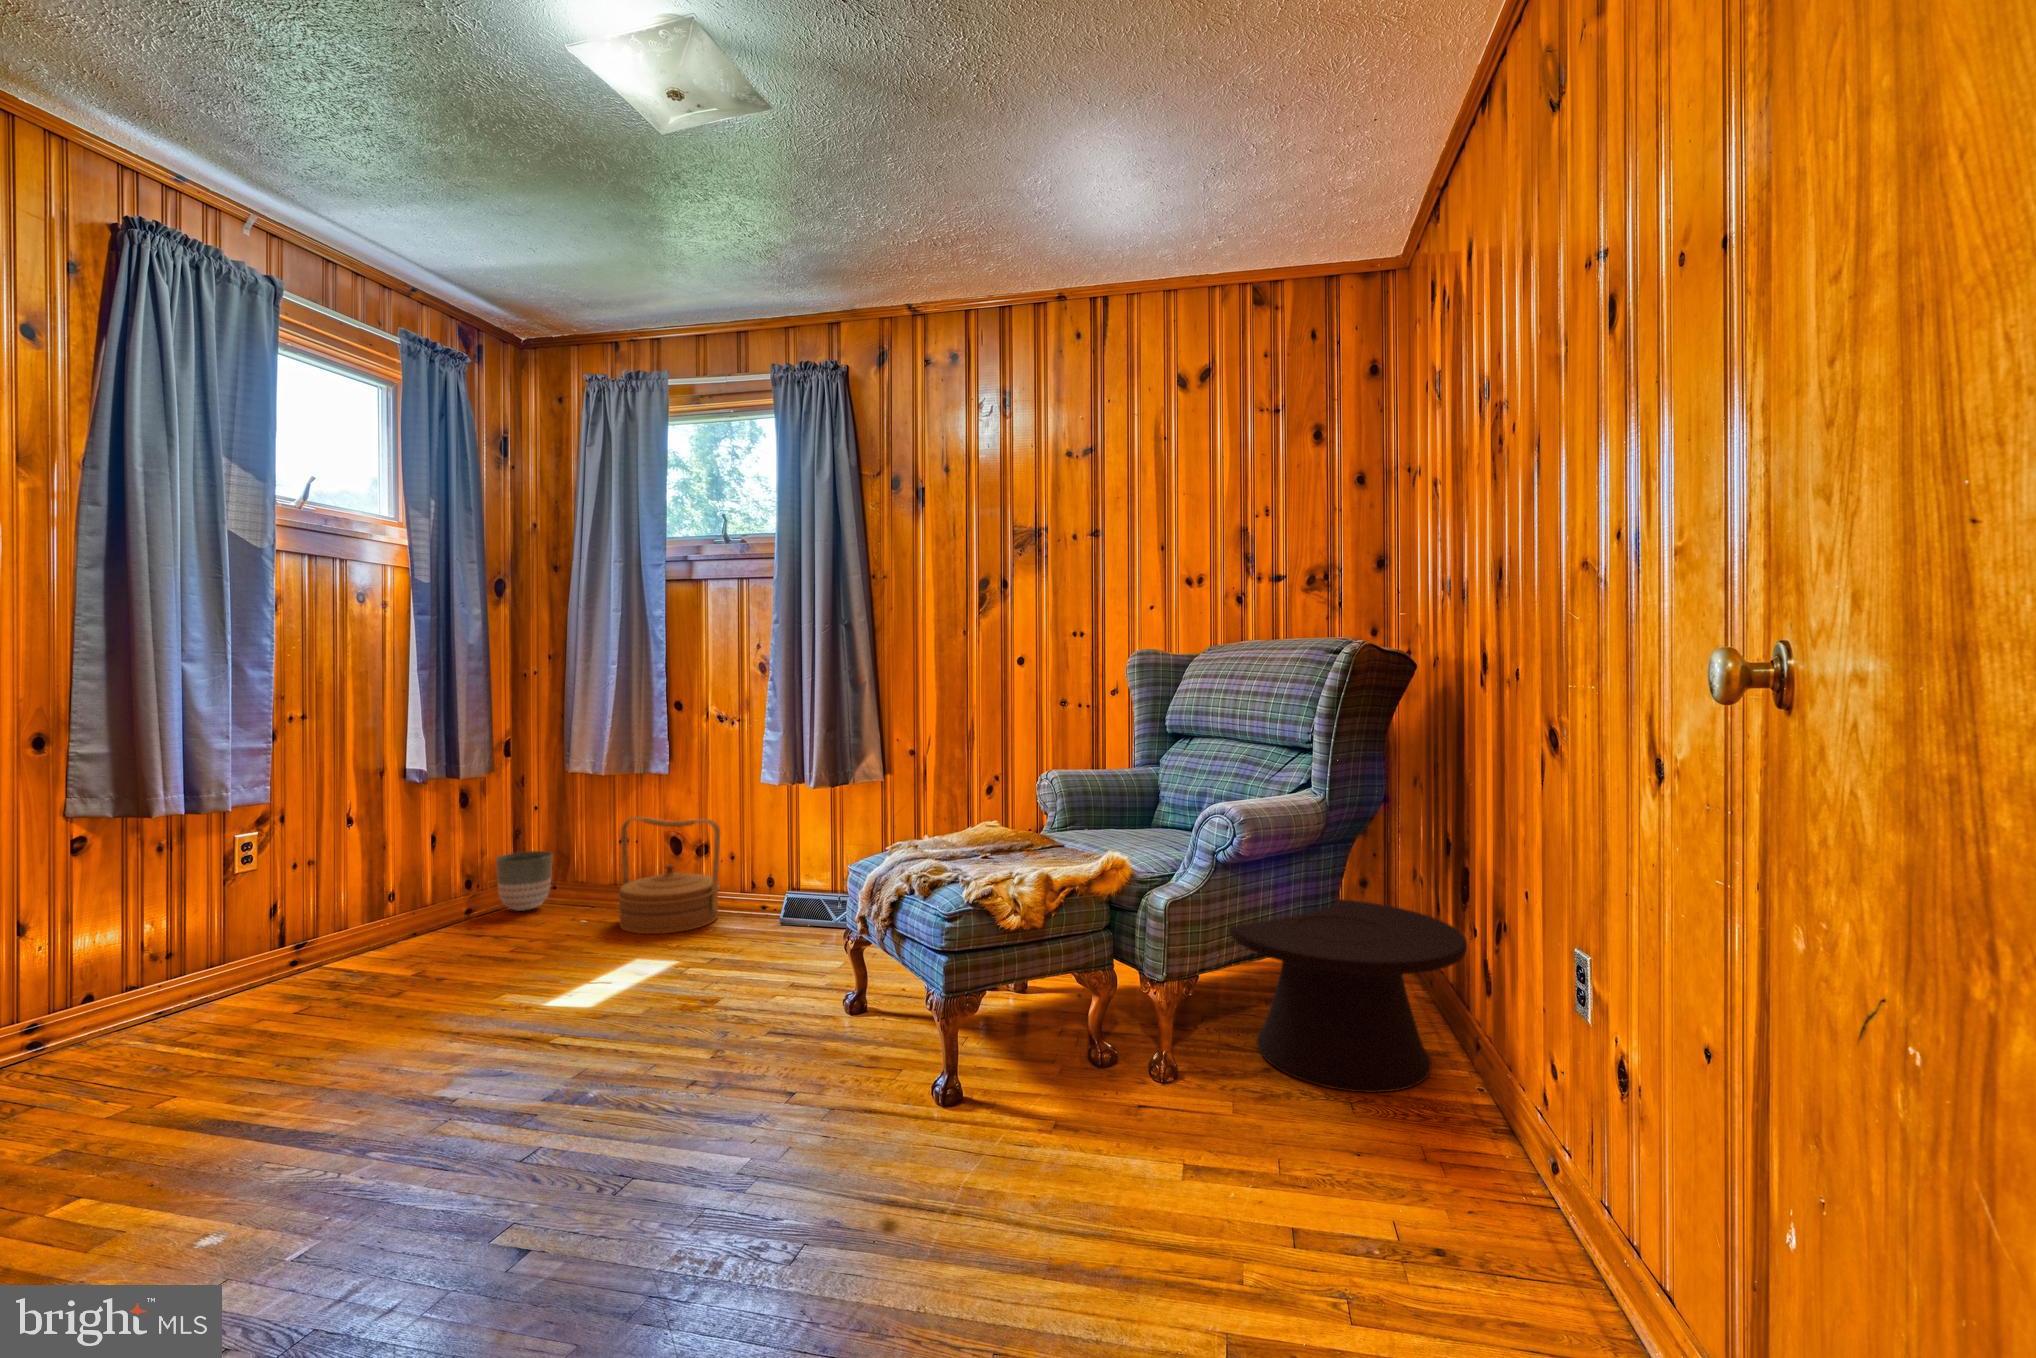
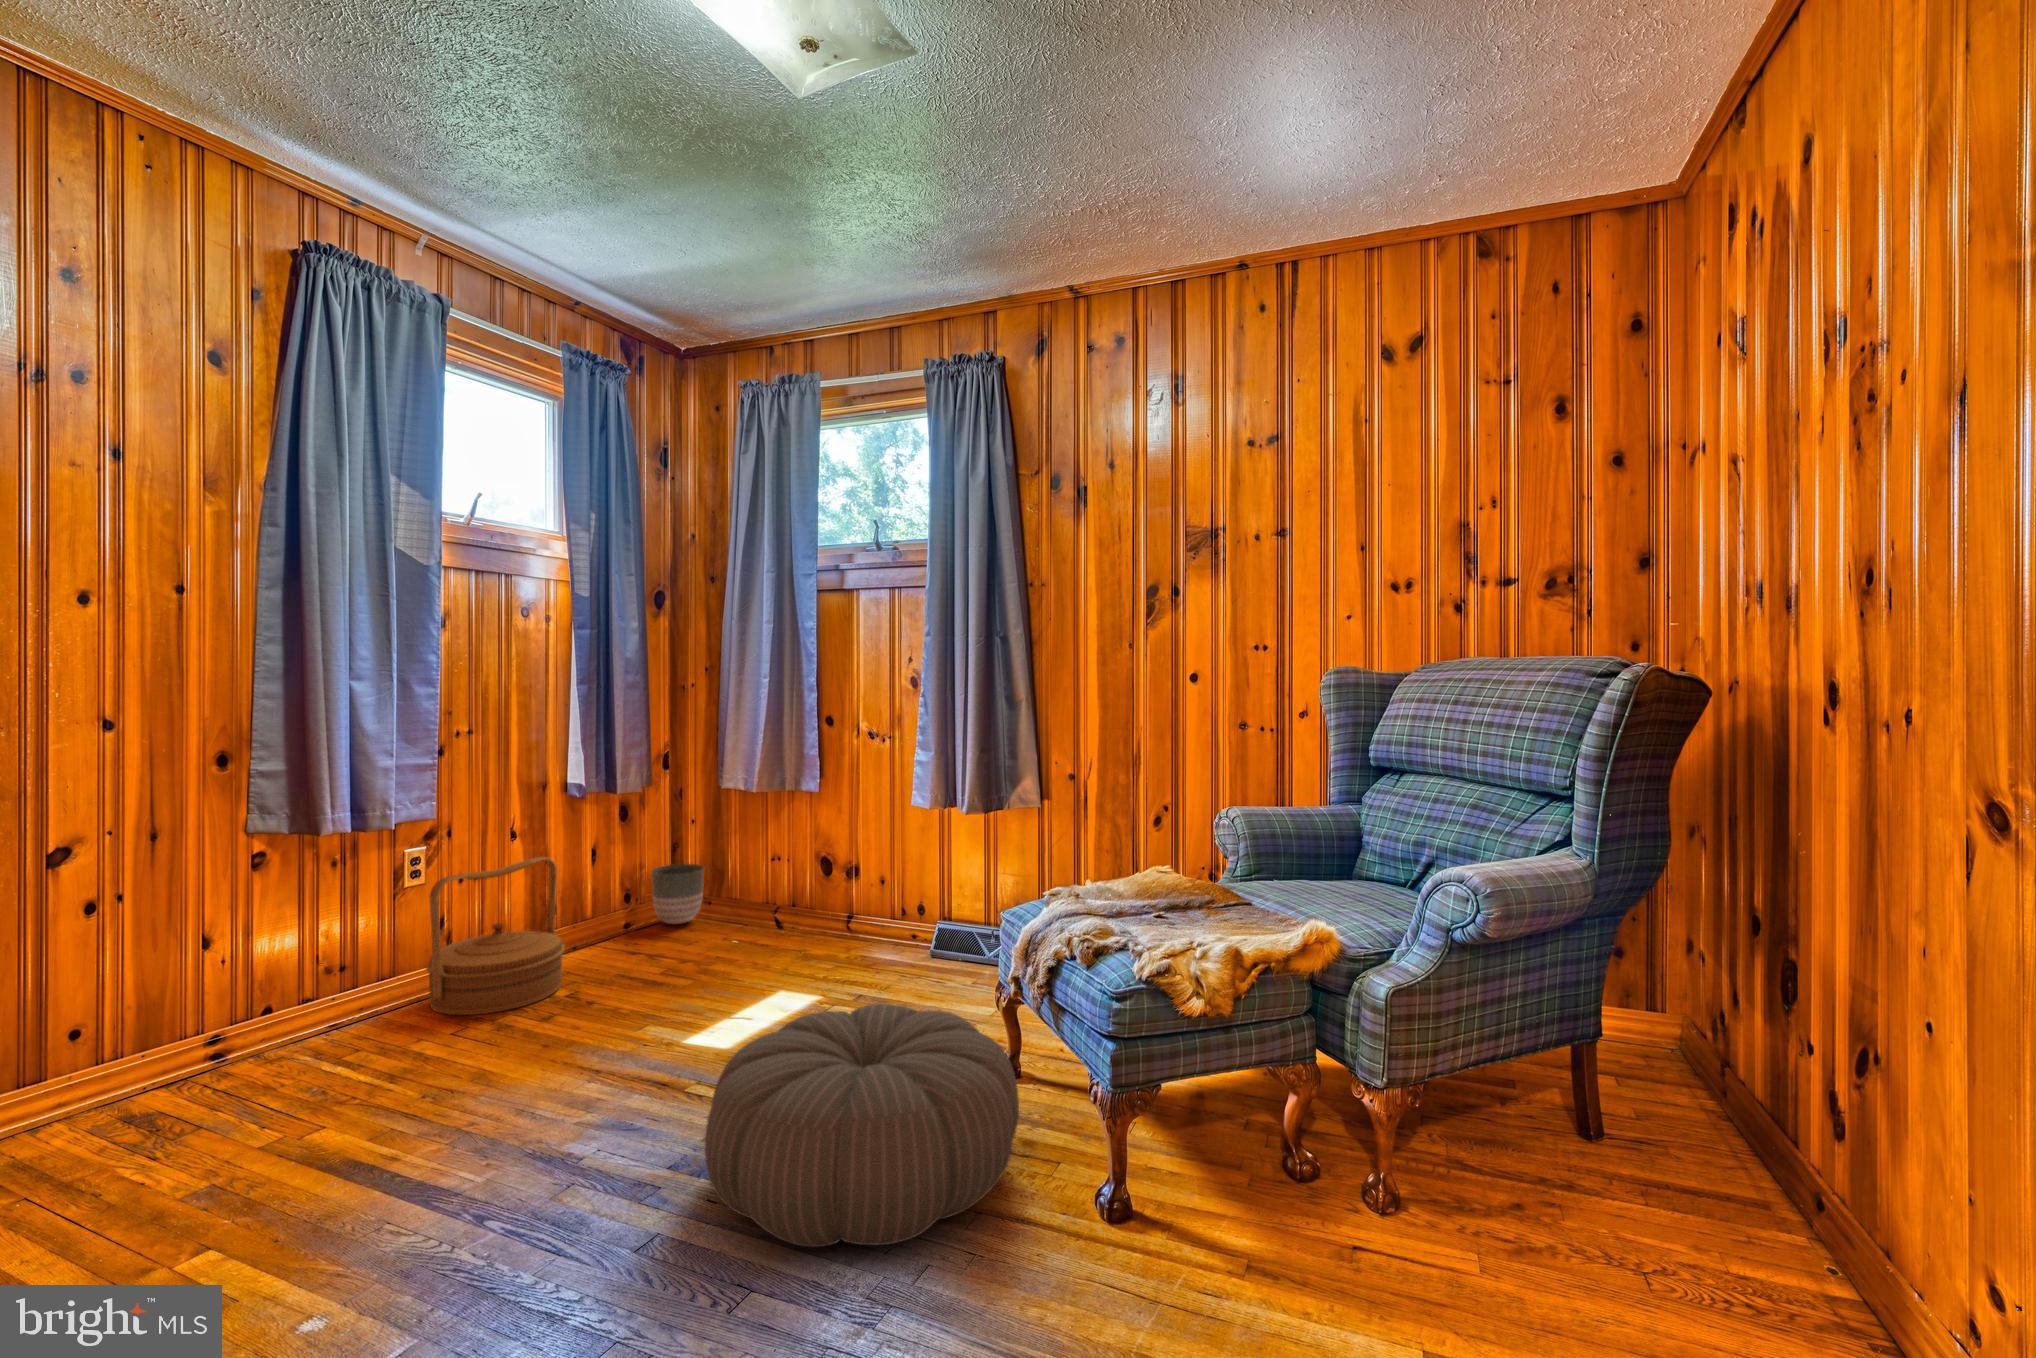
woven basket: present [617,817,720,934] -> present [426,857,565,1015]
side table: present [1230,899,1467,1093] -> none [1461,981,1820,1267]
pouf: none [582,947,866,1140] -> present [705,1004,1019,1247]

